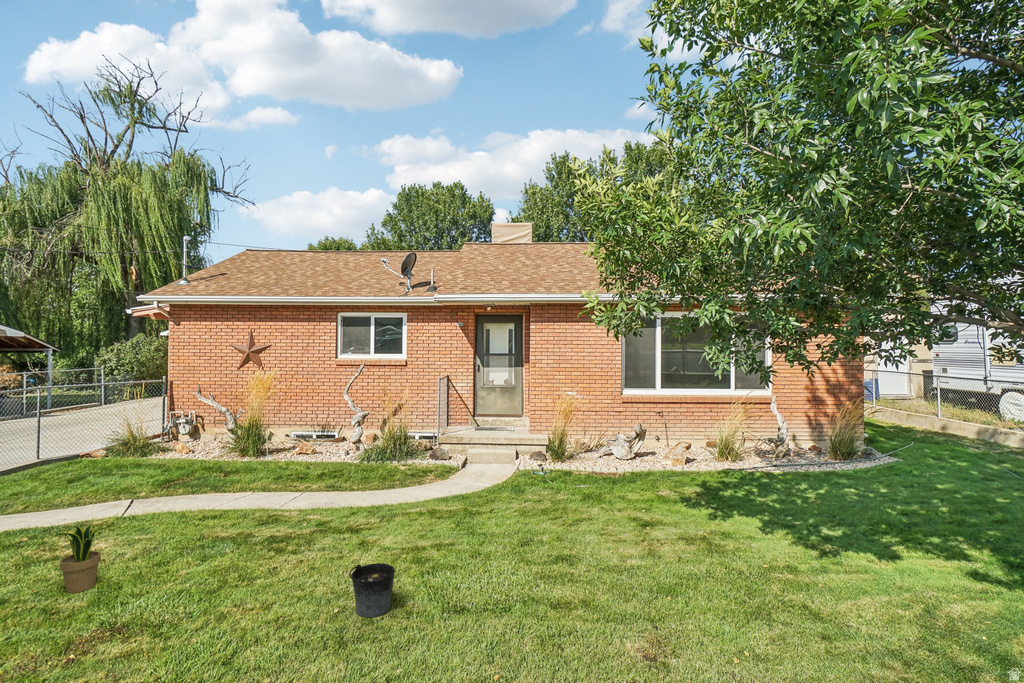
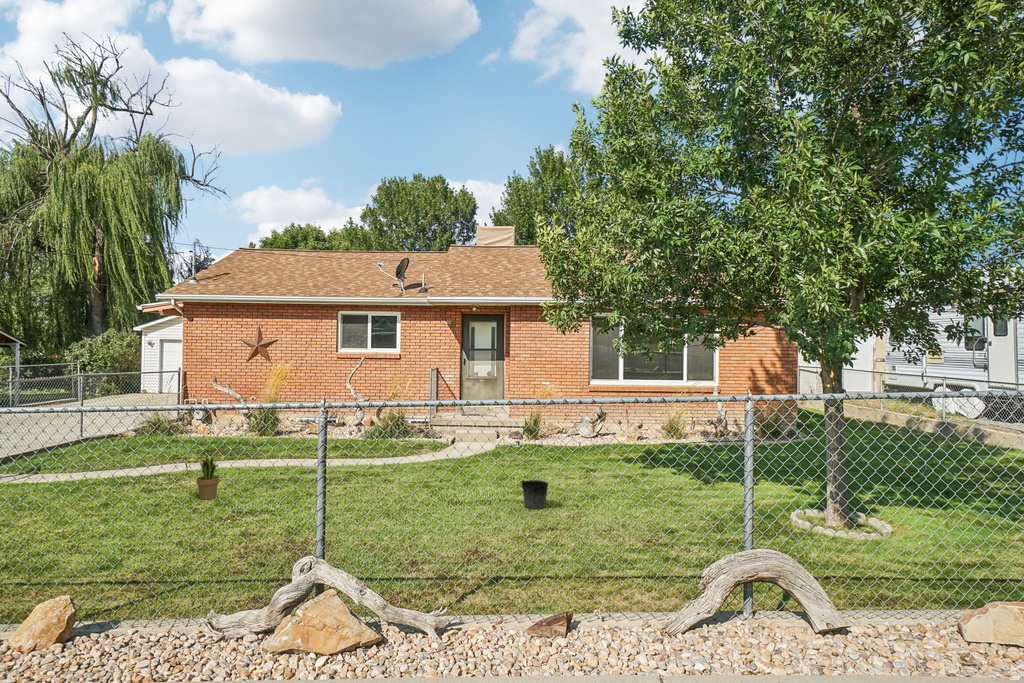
bucket: present [349,563,395,617] -> present [520,480,548,509]

